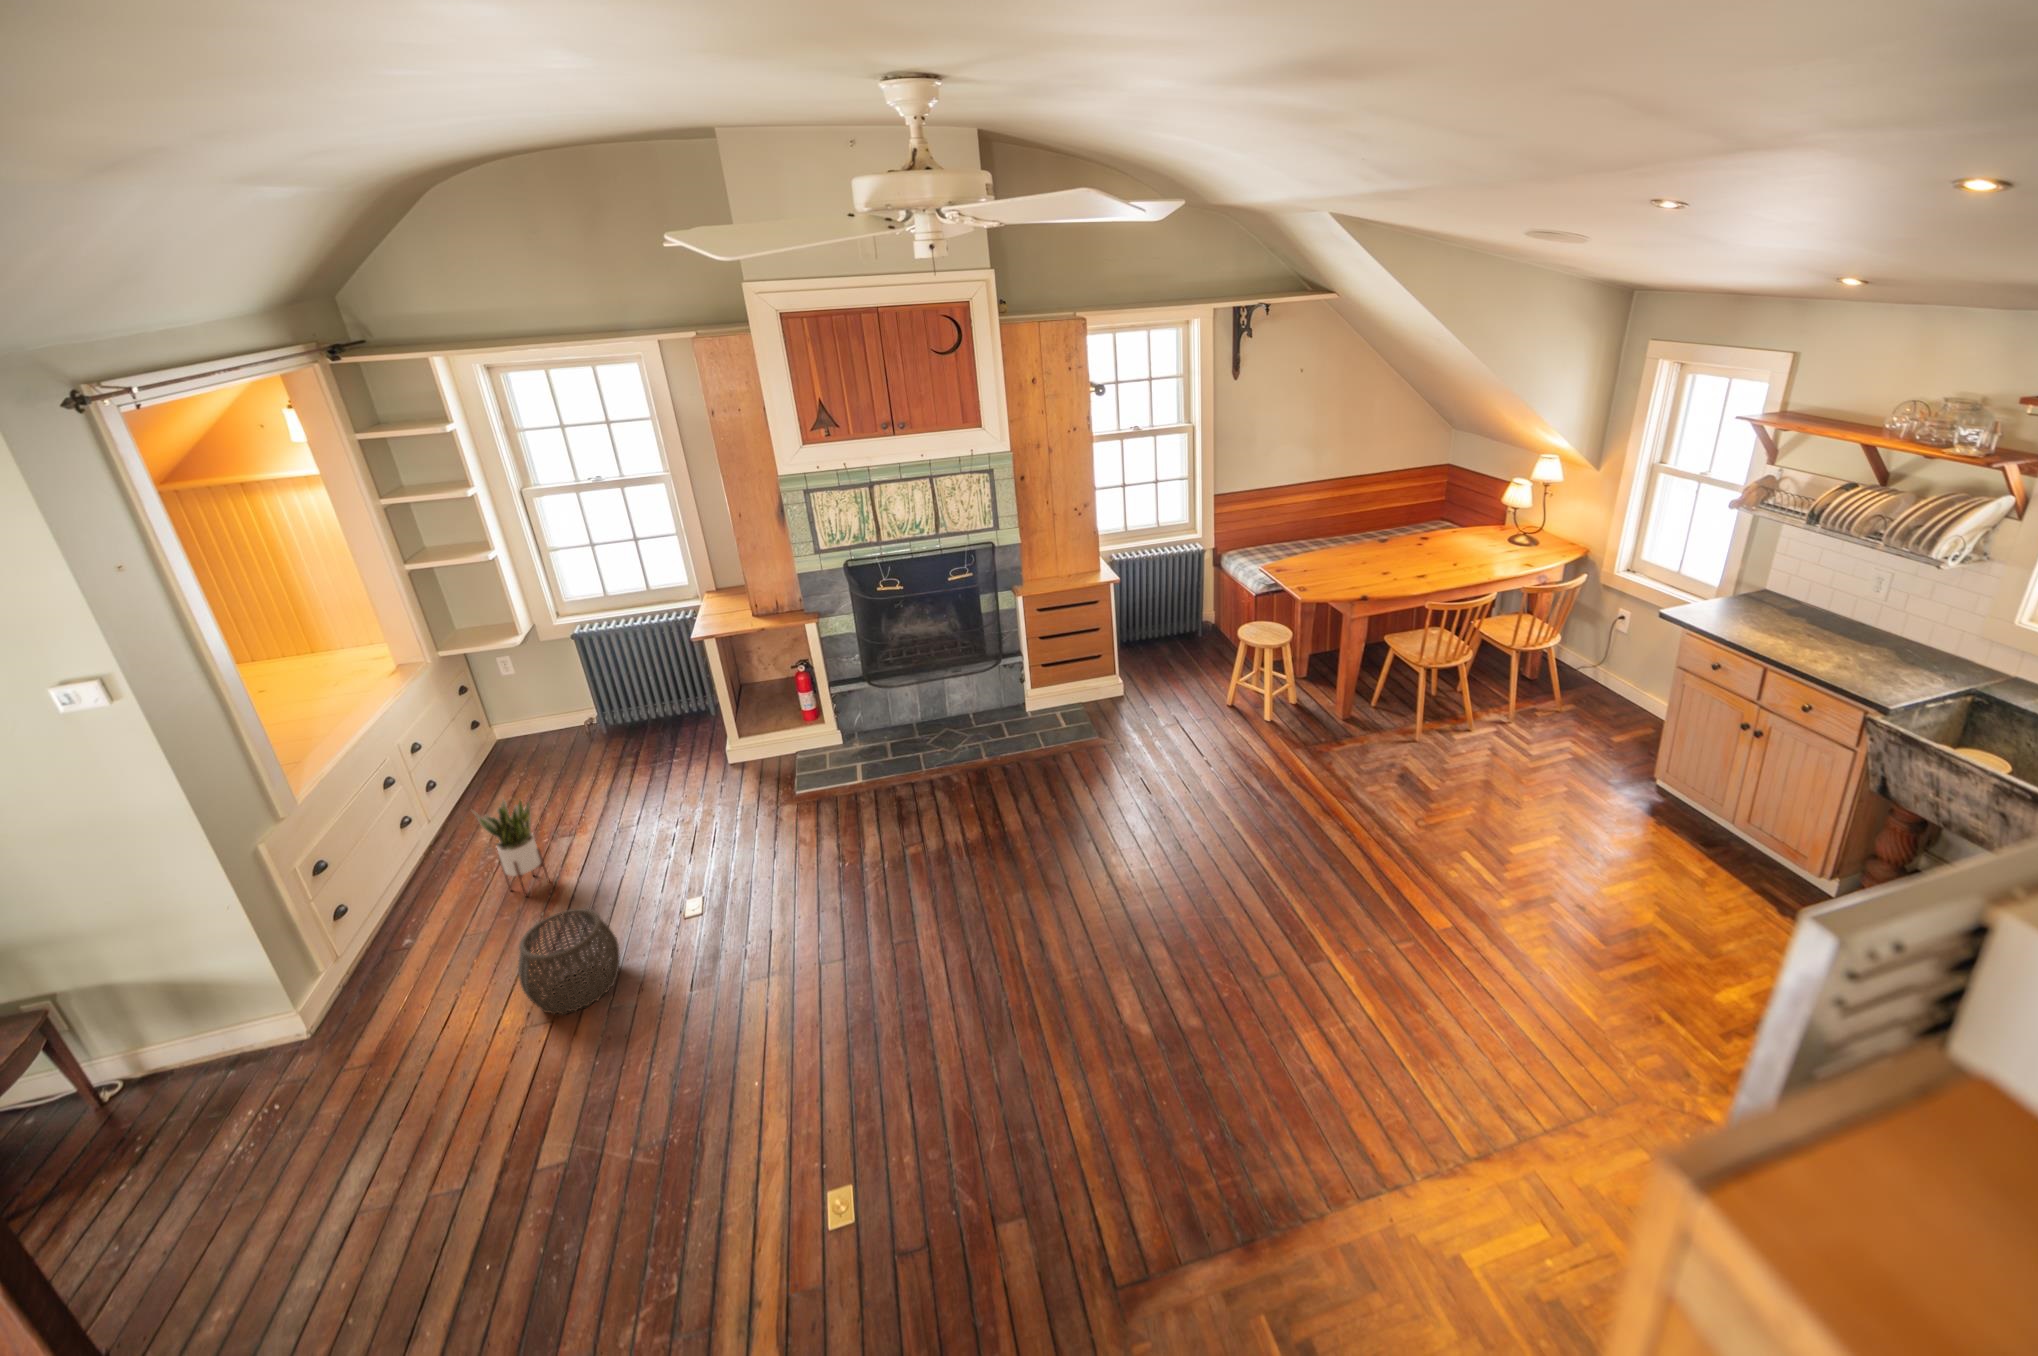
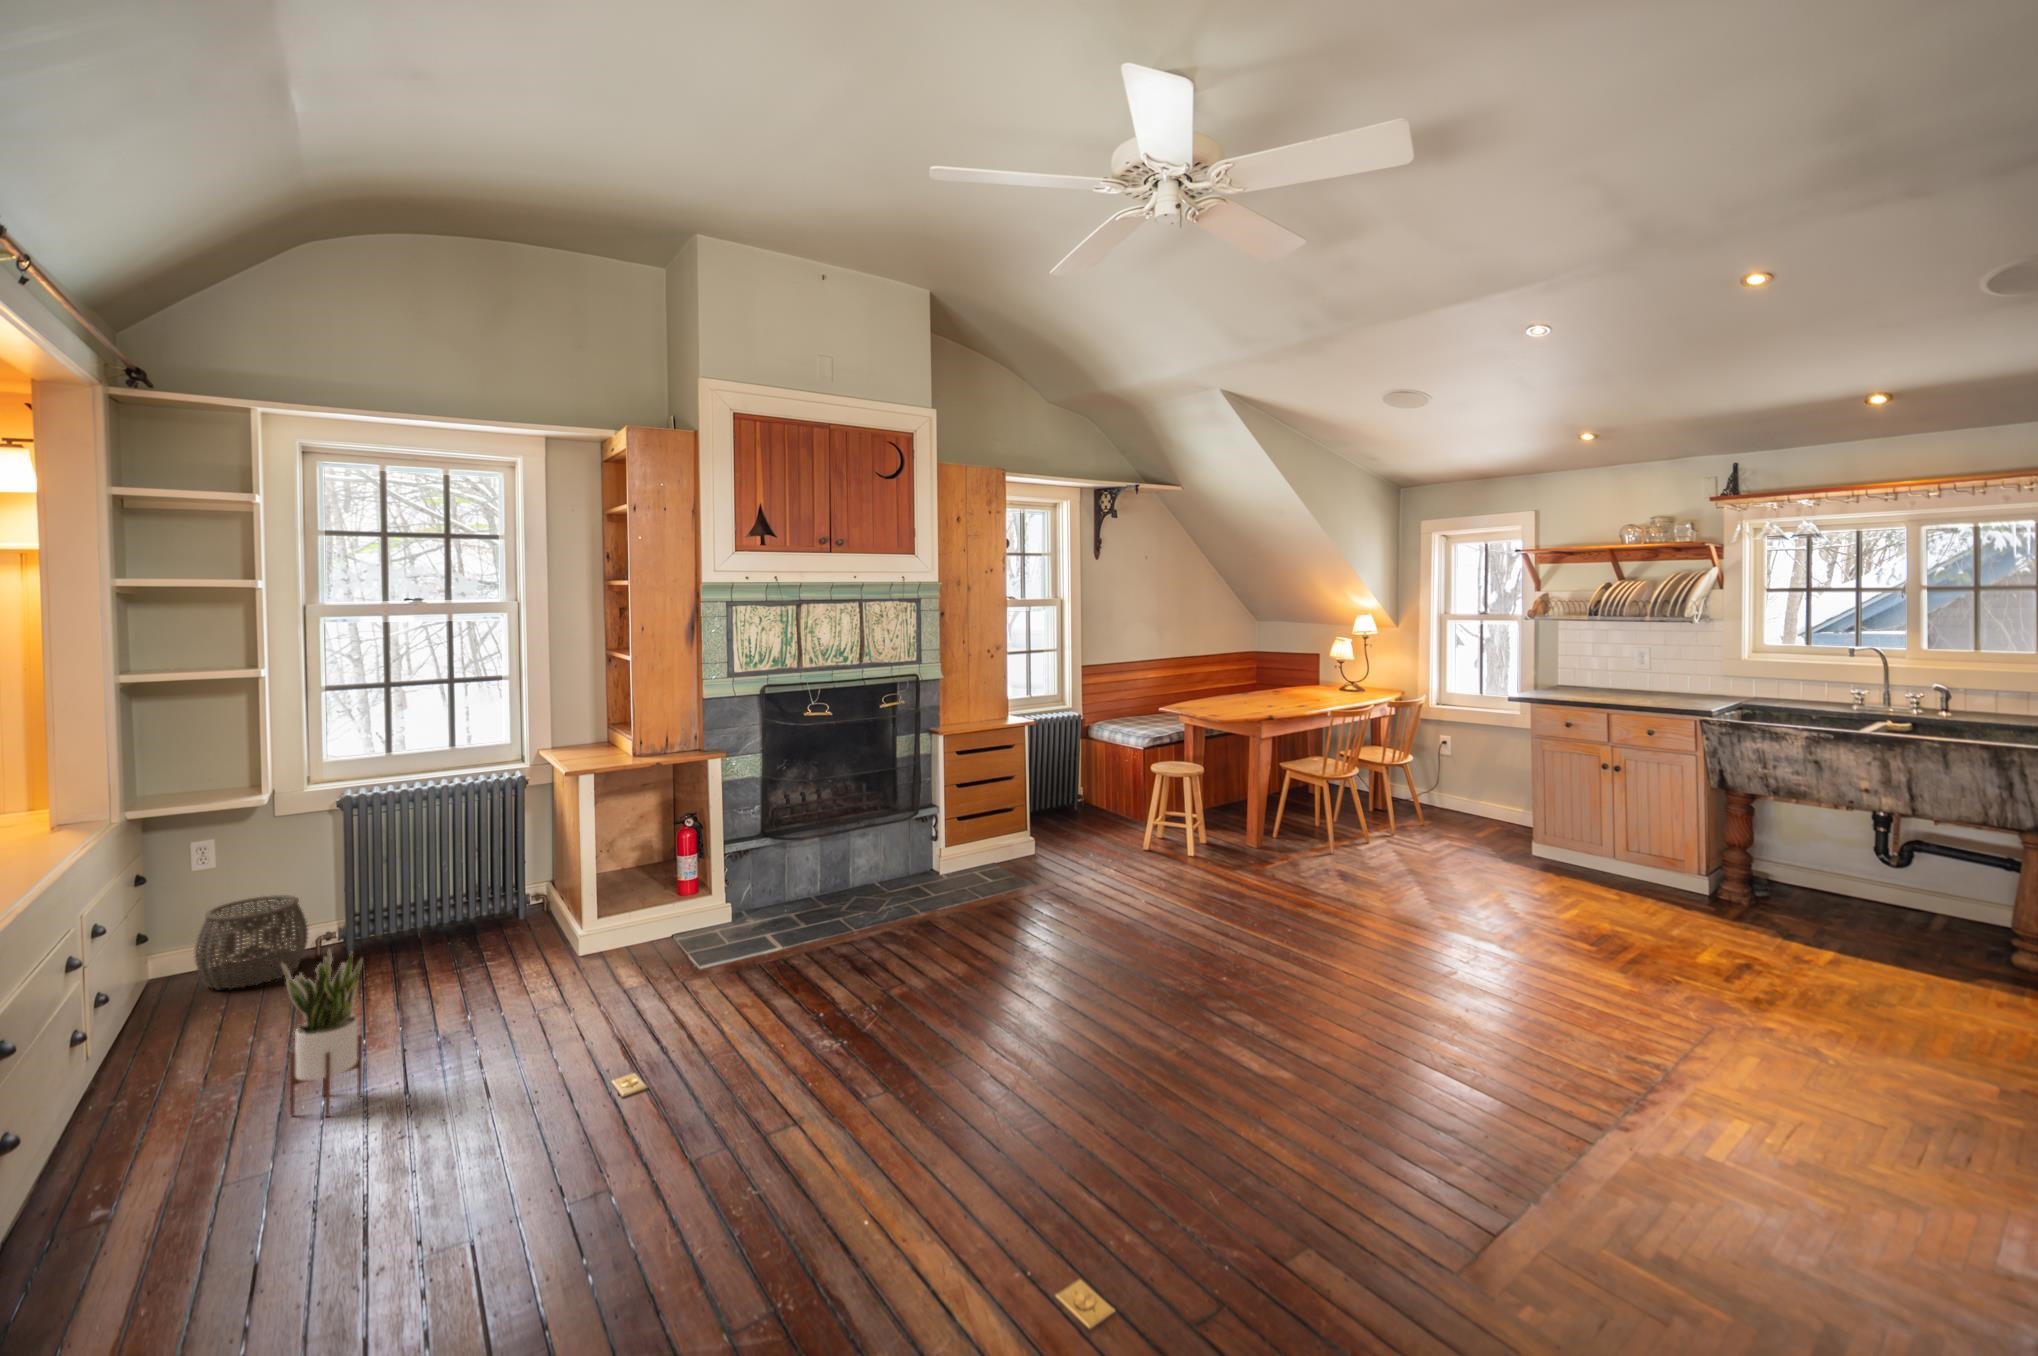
woven basket: present [518,908,620,1014] -> present [194,895,308,989]

